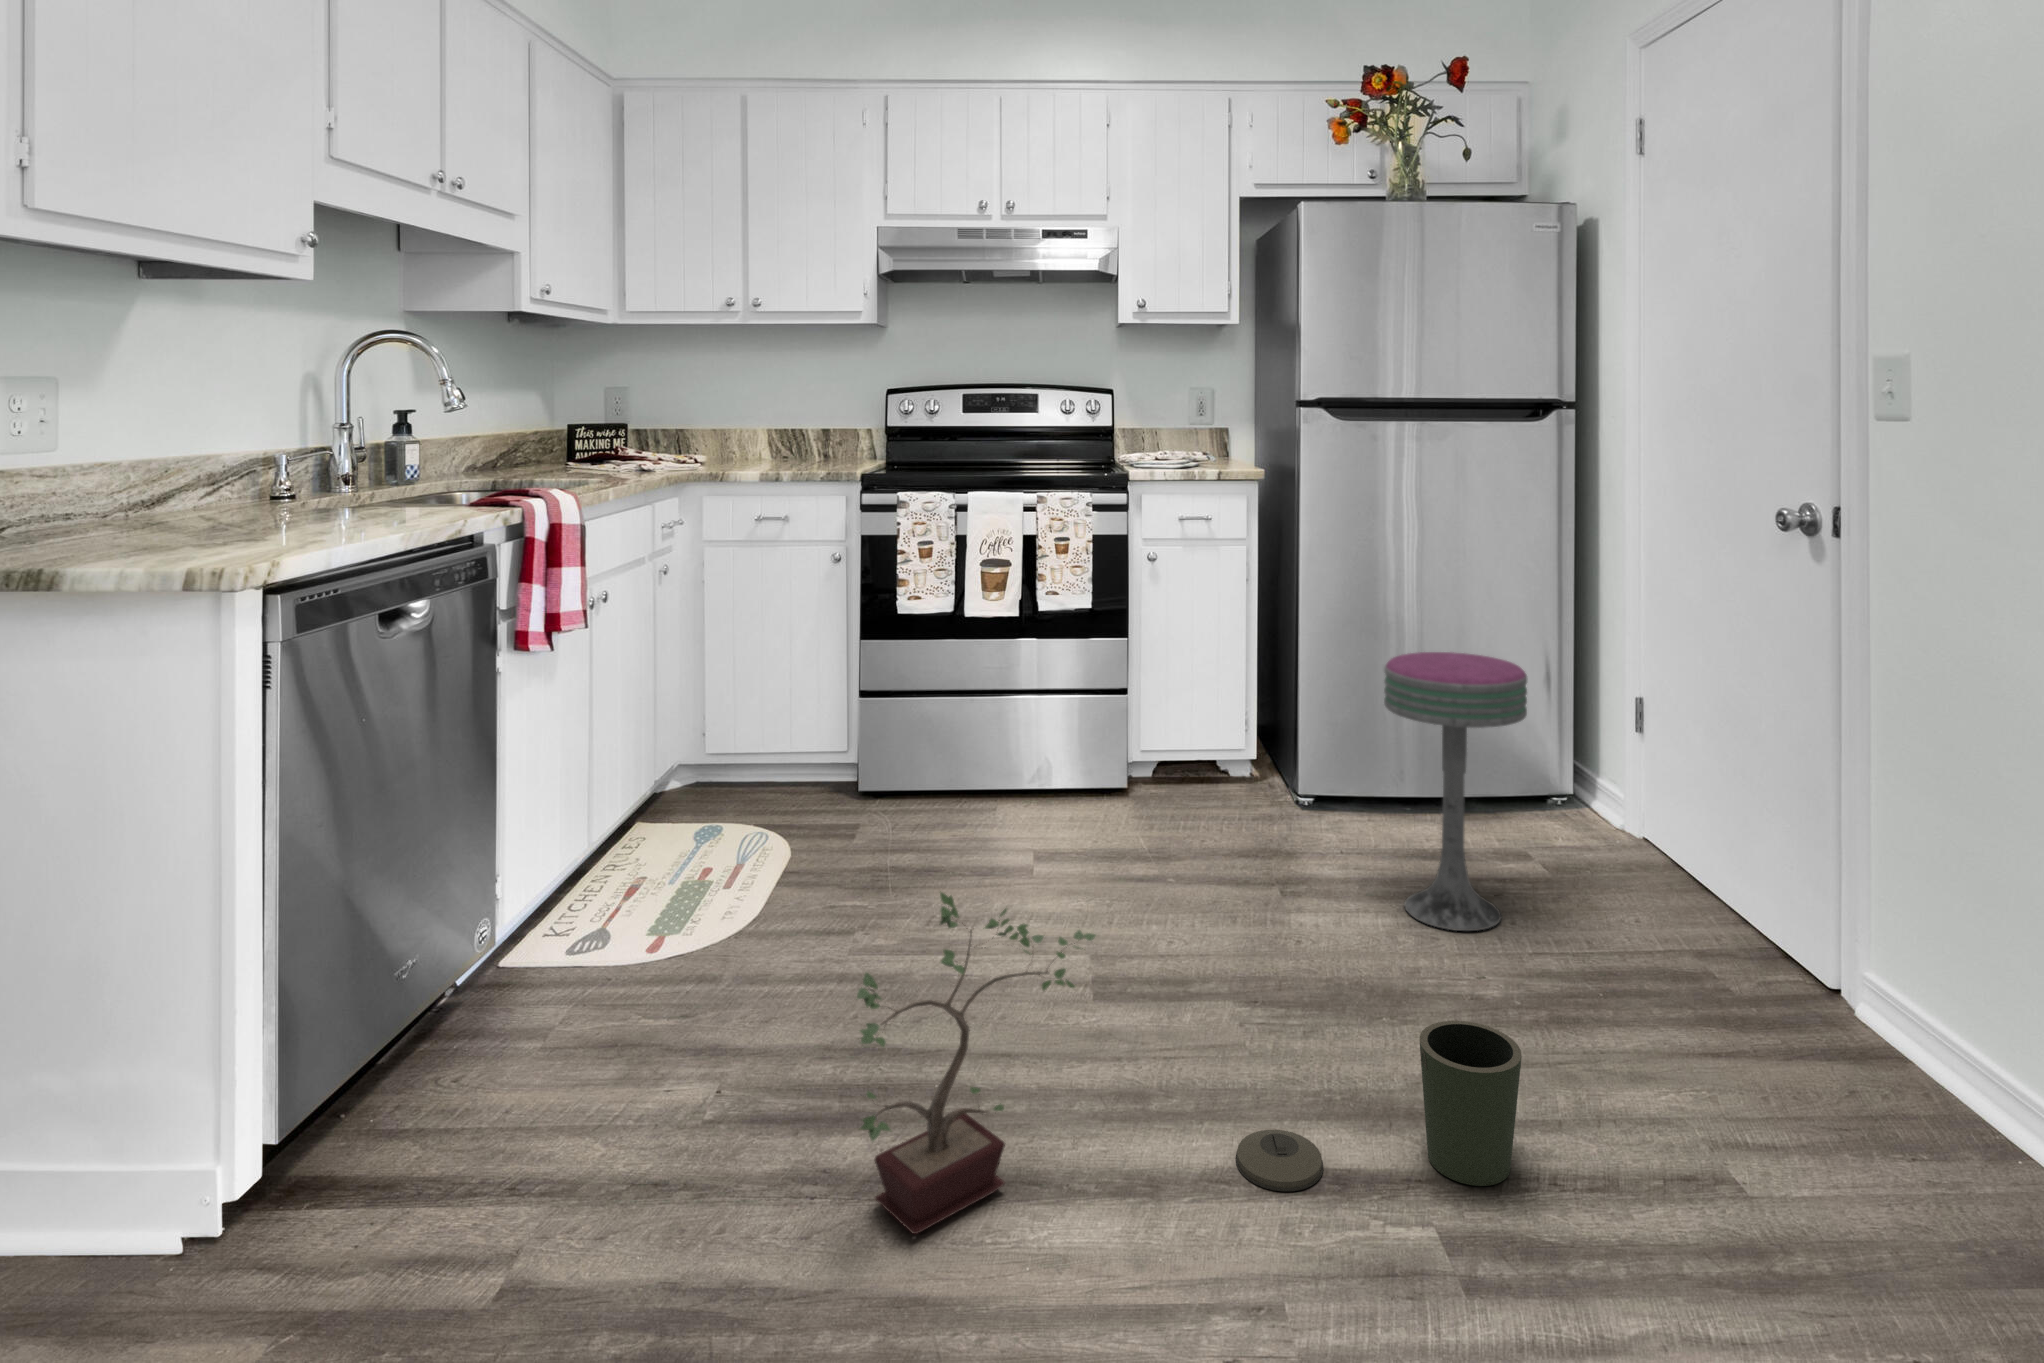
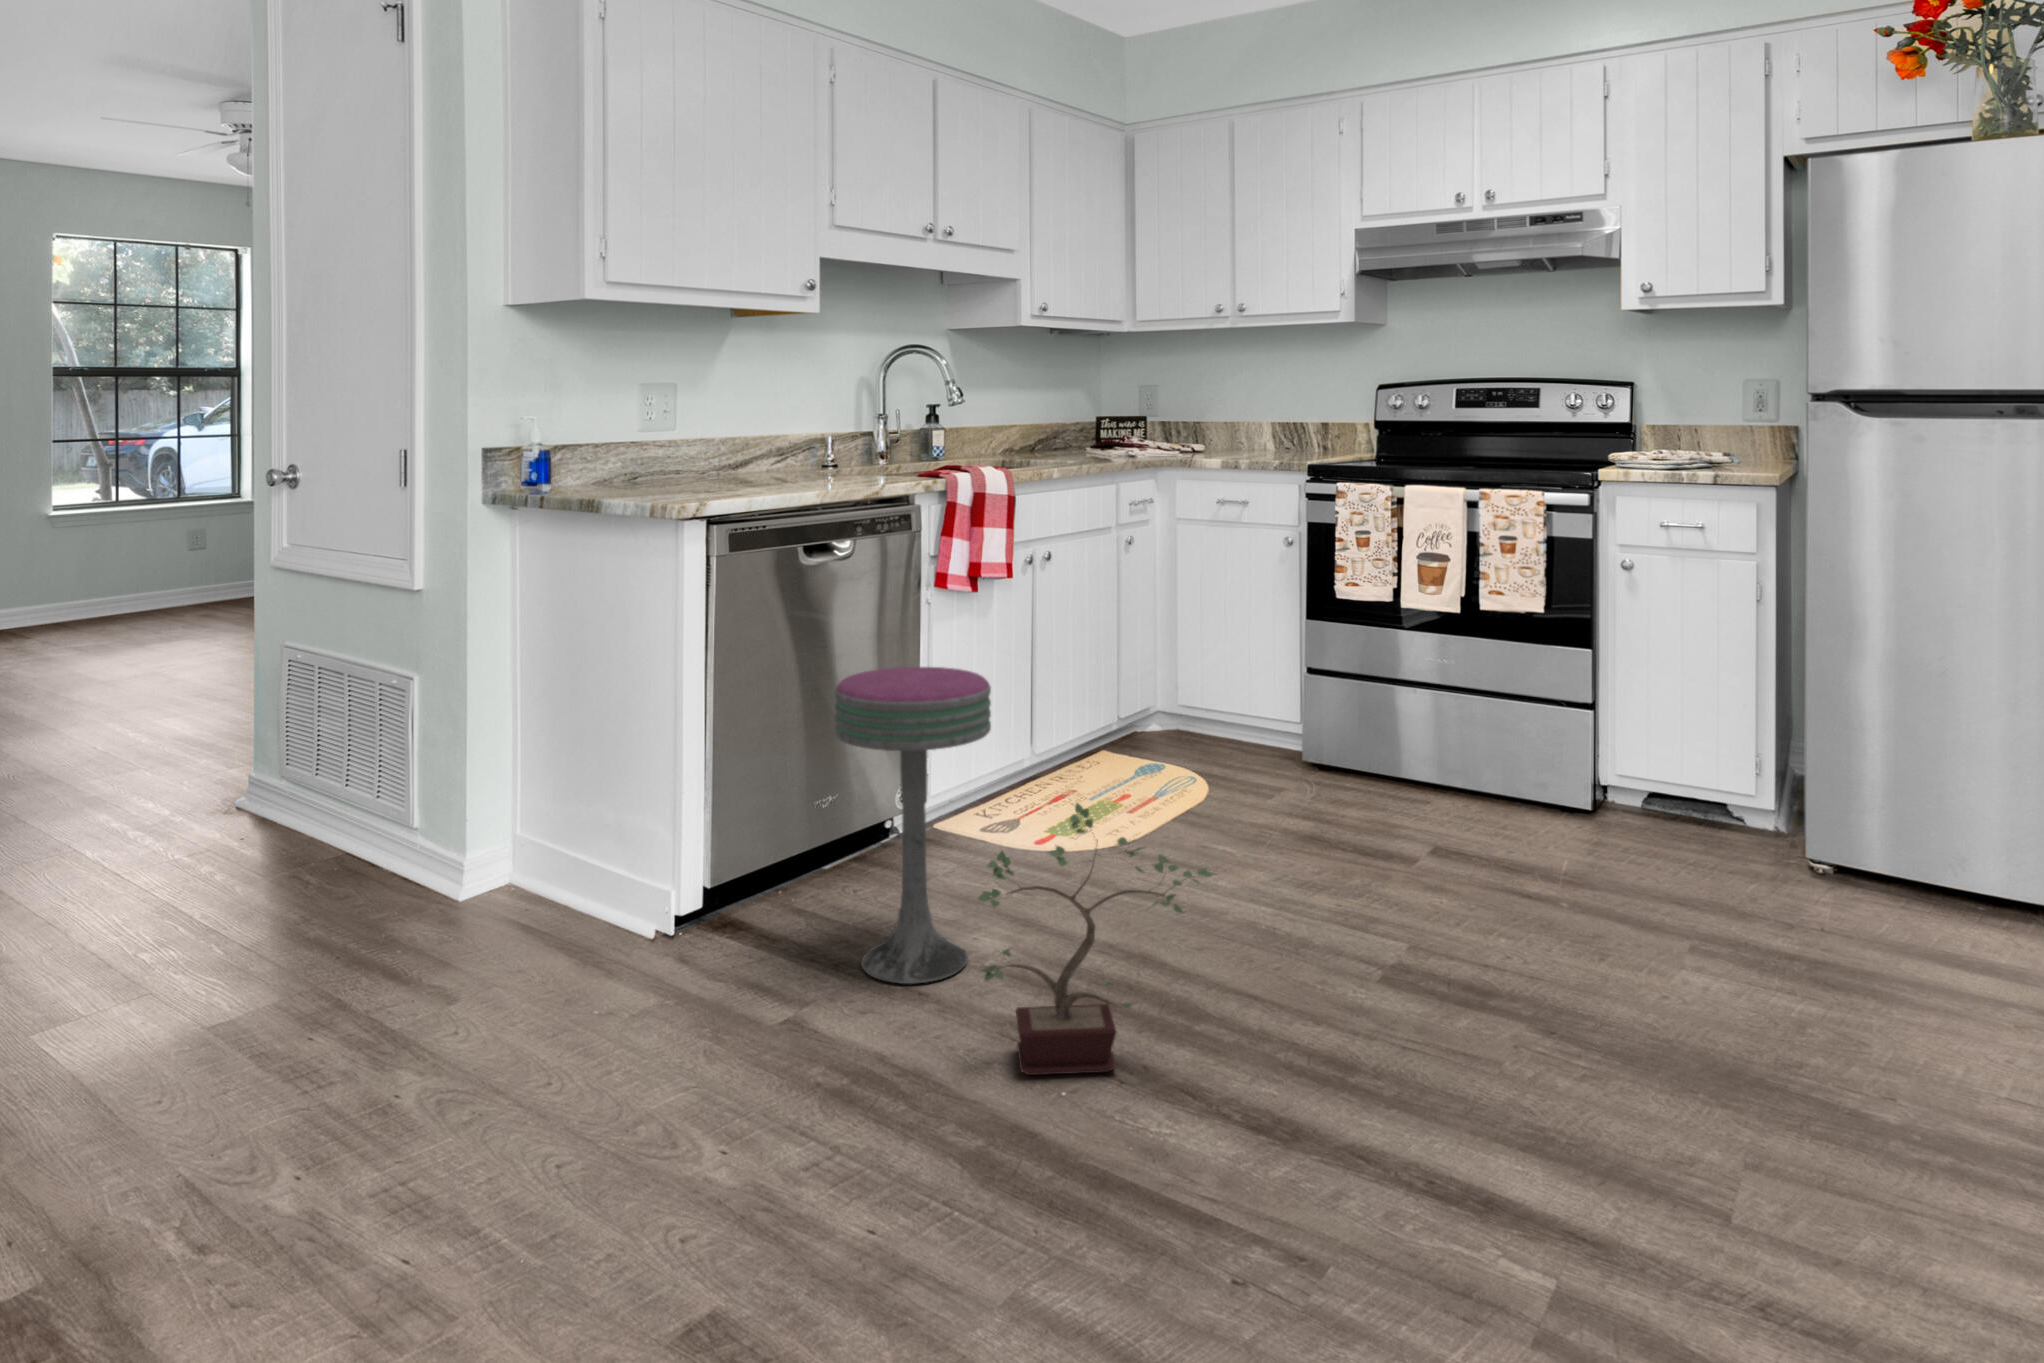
bar stool: present [1384,652,1527,931] -> present [834,667,991,984]
trash can: present [1236,1021,1522,1191] -> none [1323,1055,1627,1235]

